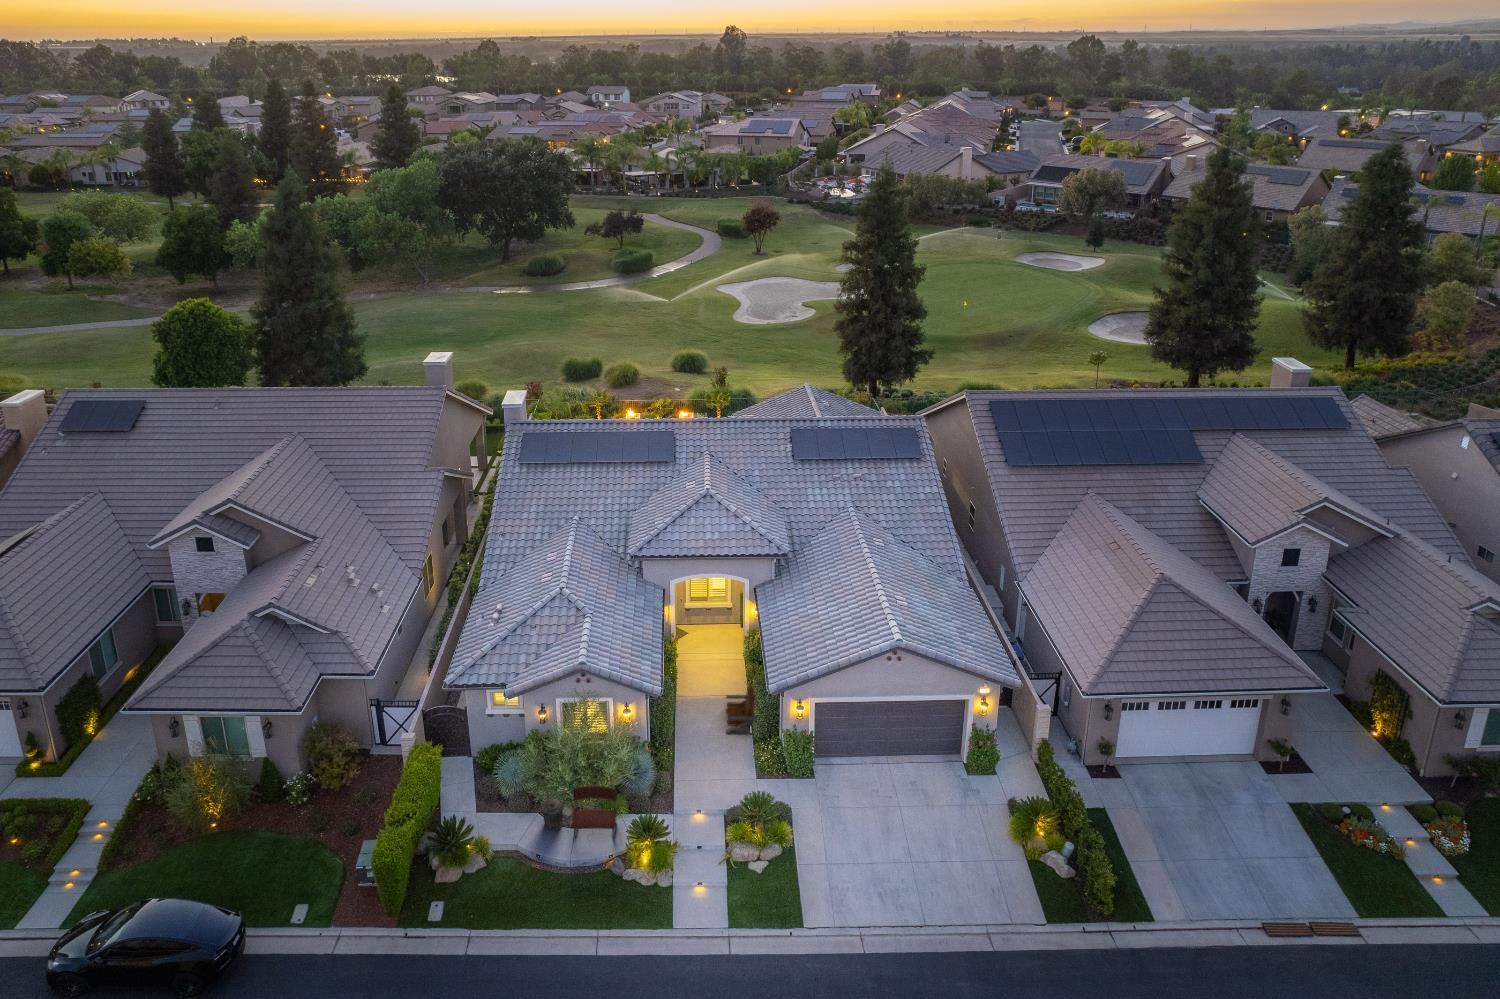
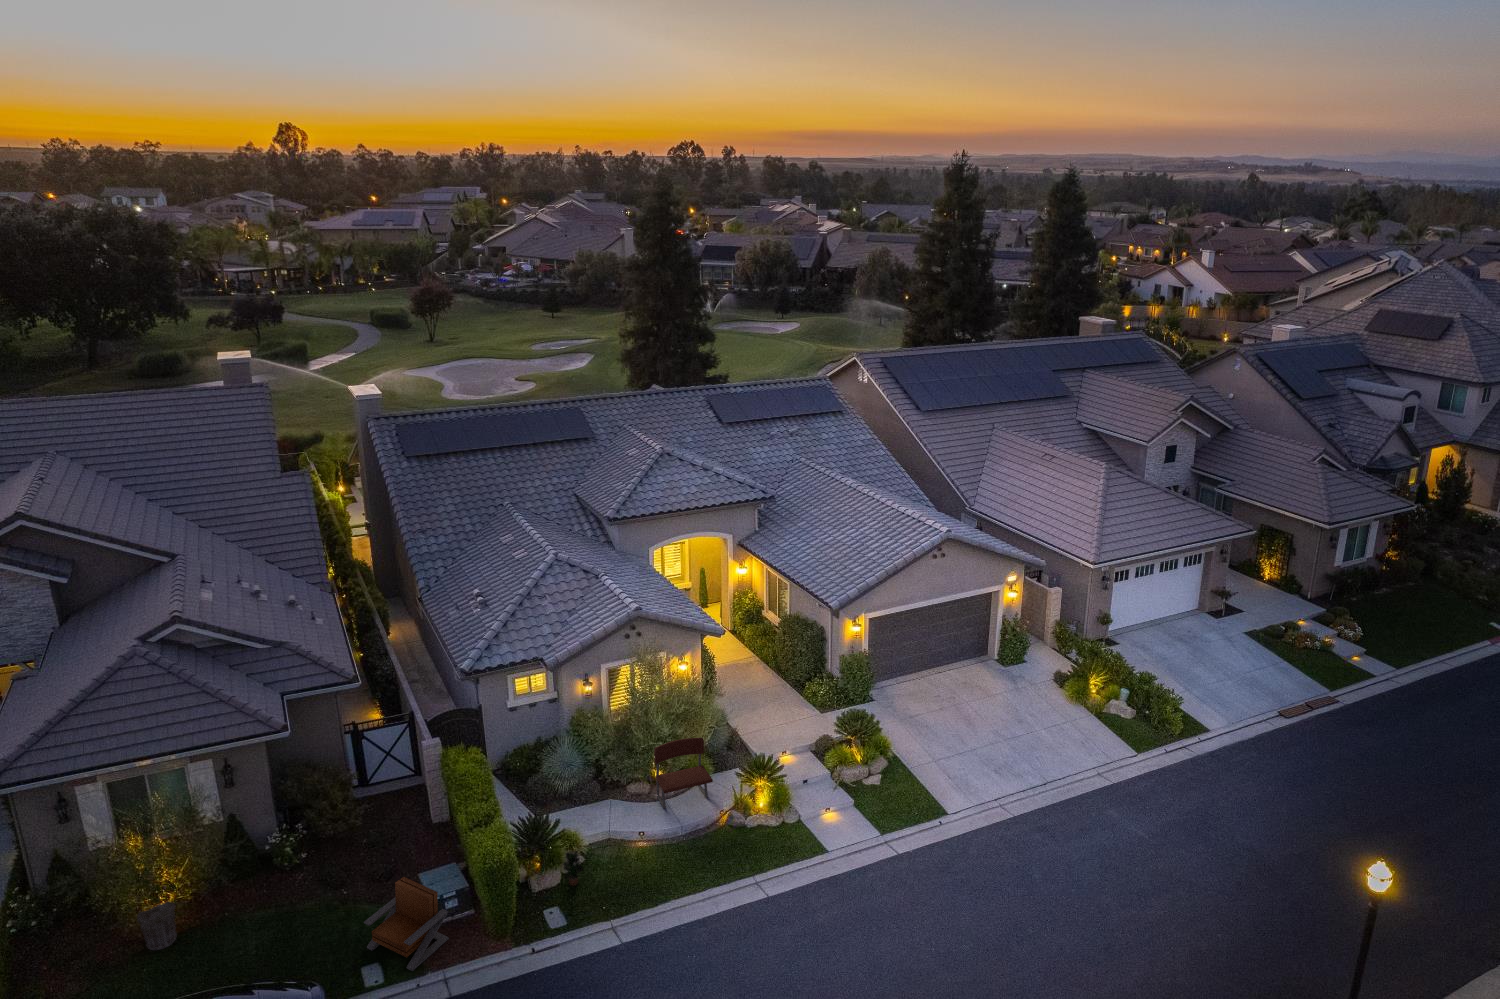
lounge chair: present [726,687,757,734] -> present [364,877,449,971]
trash can: present [541,798,564,831] -> present [137,901,177,950]
potted plant: none [457,862,475,888] -> present [563,851,583,886]

